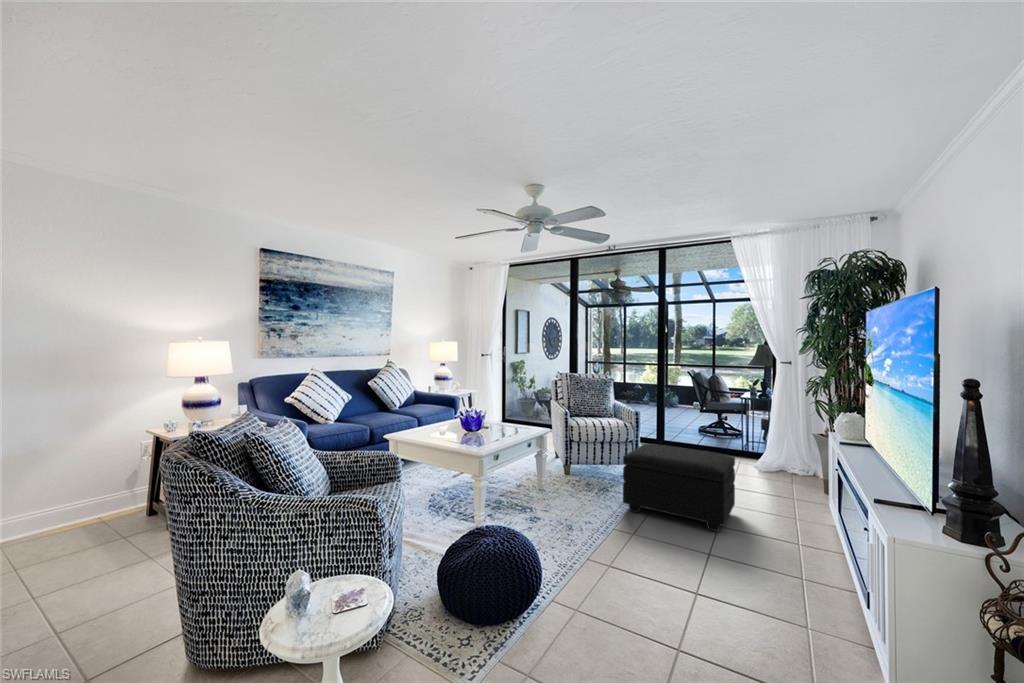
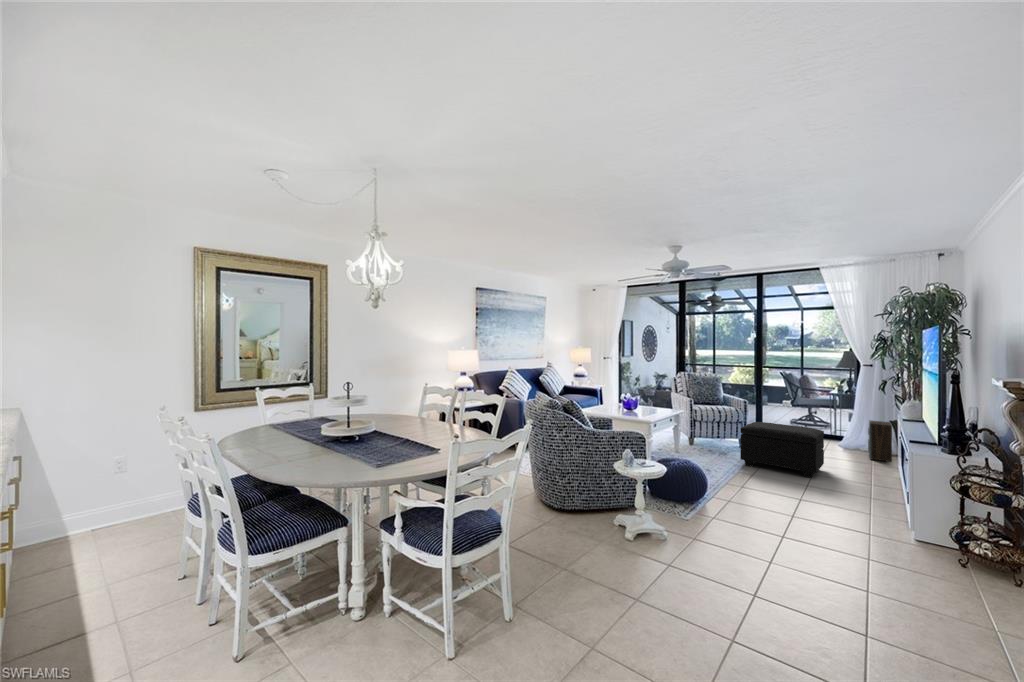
speaker: none [789,434,819,492] -> present [868,420,892,462]

